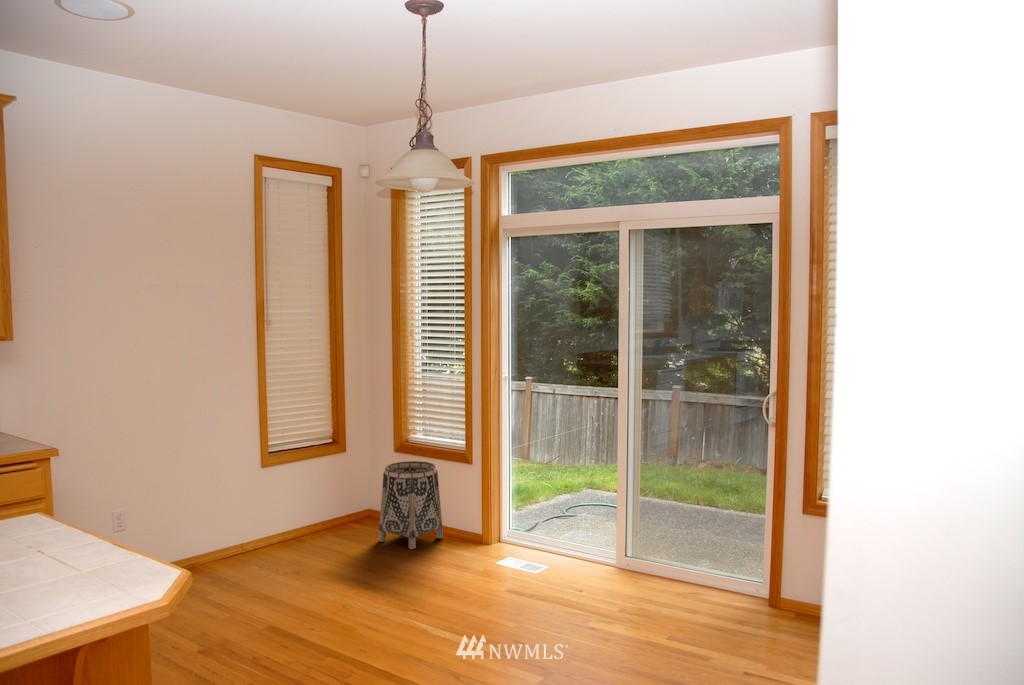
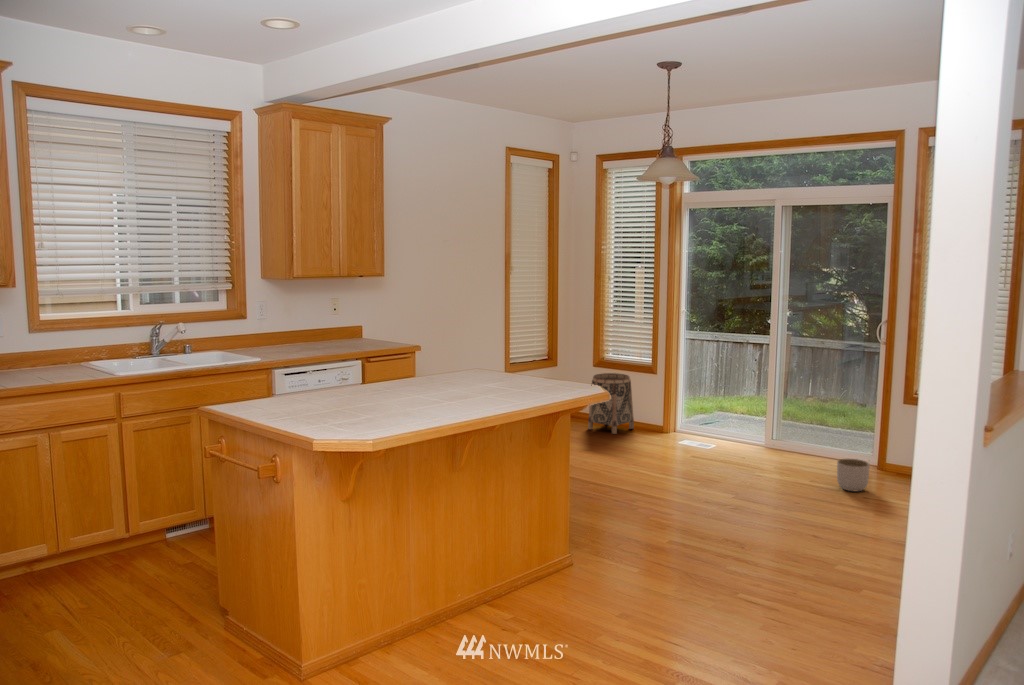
planter: none [717,606,766,664] -> present [837,459,870,491]

